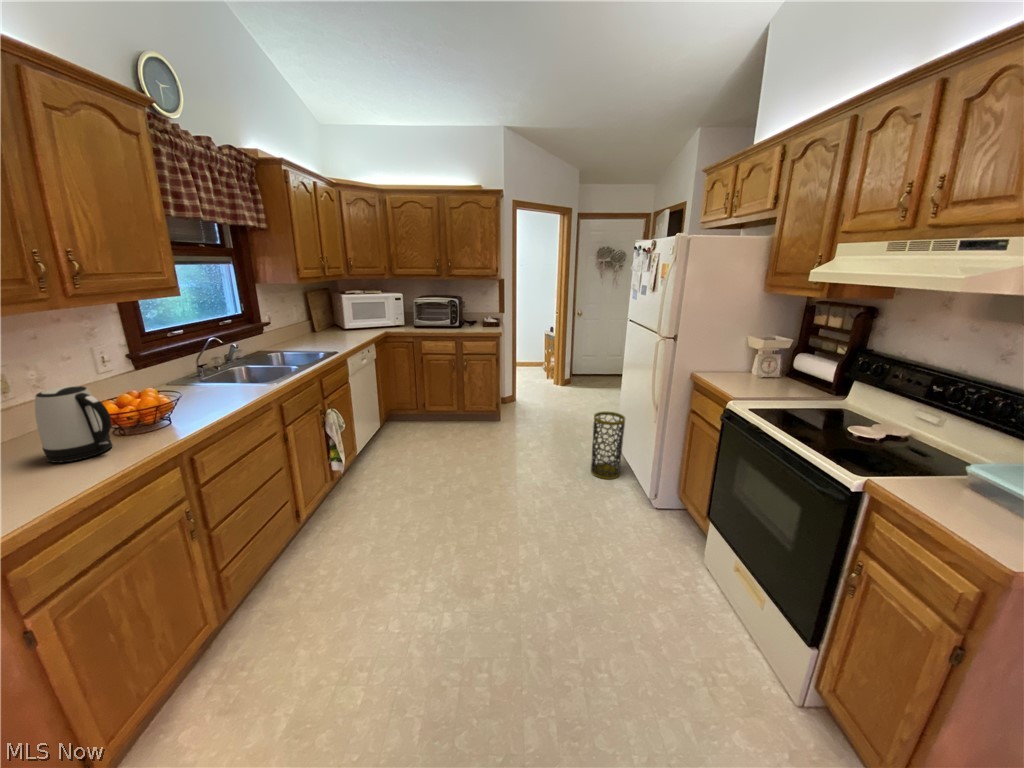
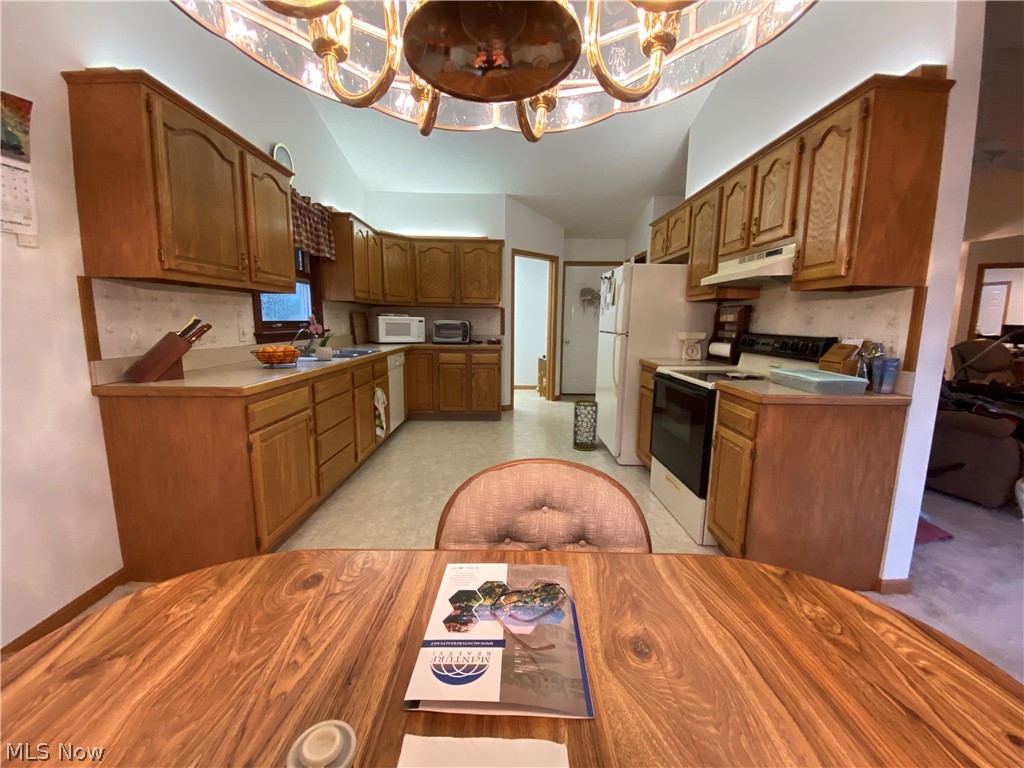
flower arrangement: none [197,320,245,400] -> present [308,308,333,361]
kettle: present [35,386,112,463] -> none [237,329,278,372]

